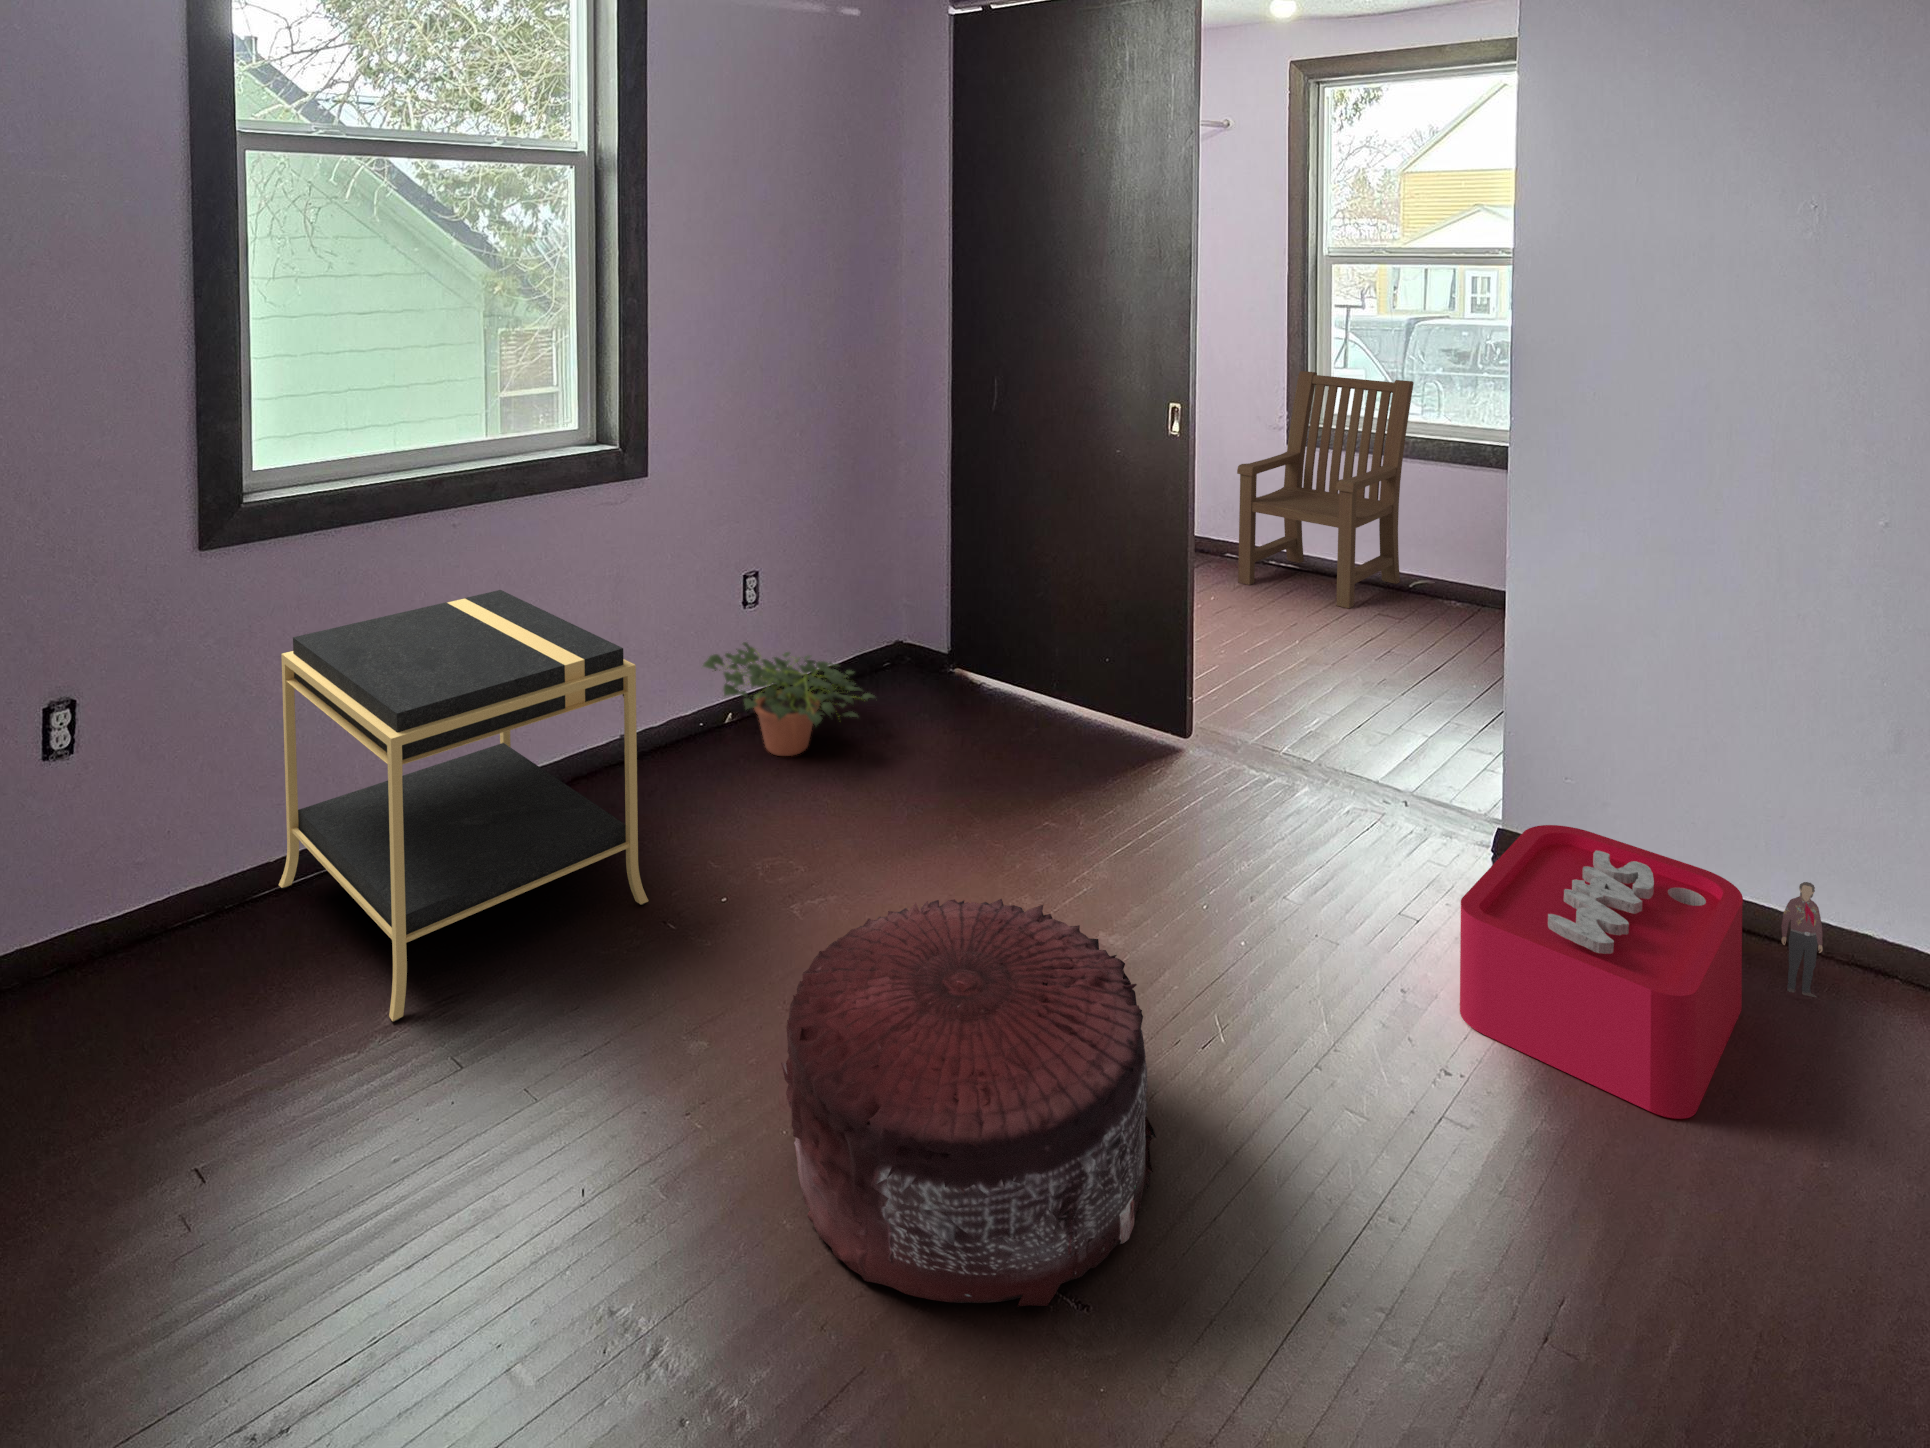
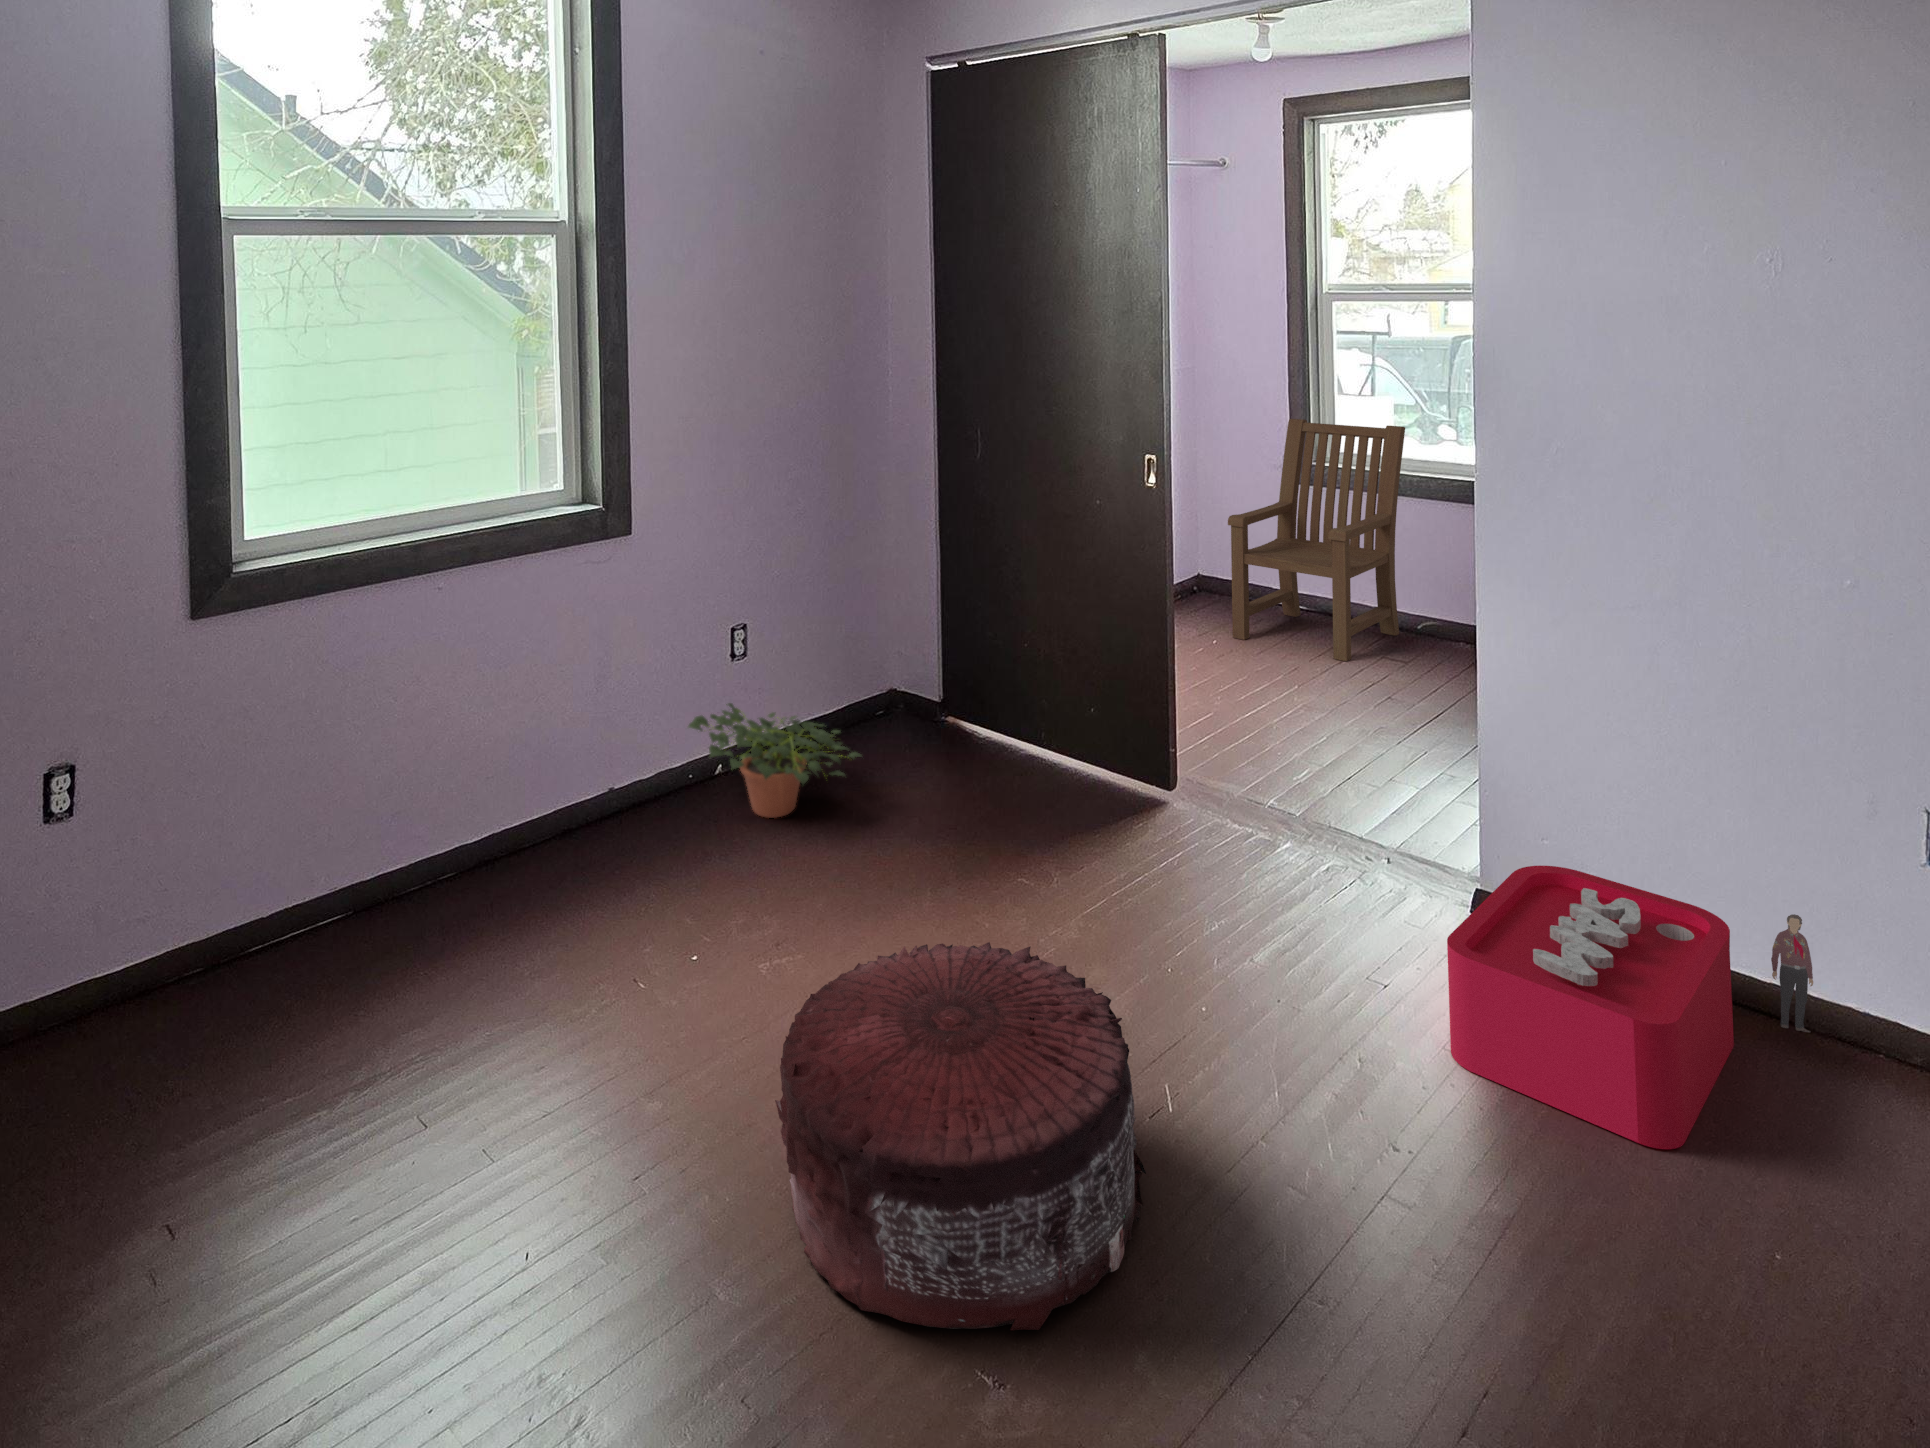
nightstand: present [279,590,648,1021] -> none [271,651,639,1078]

